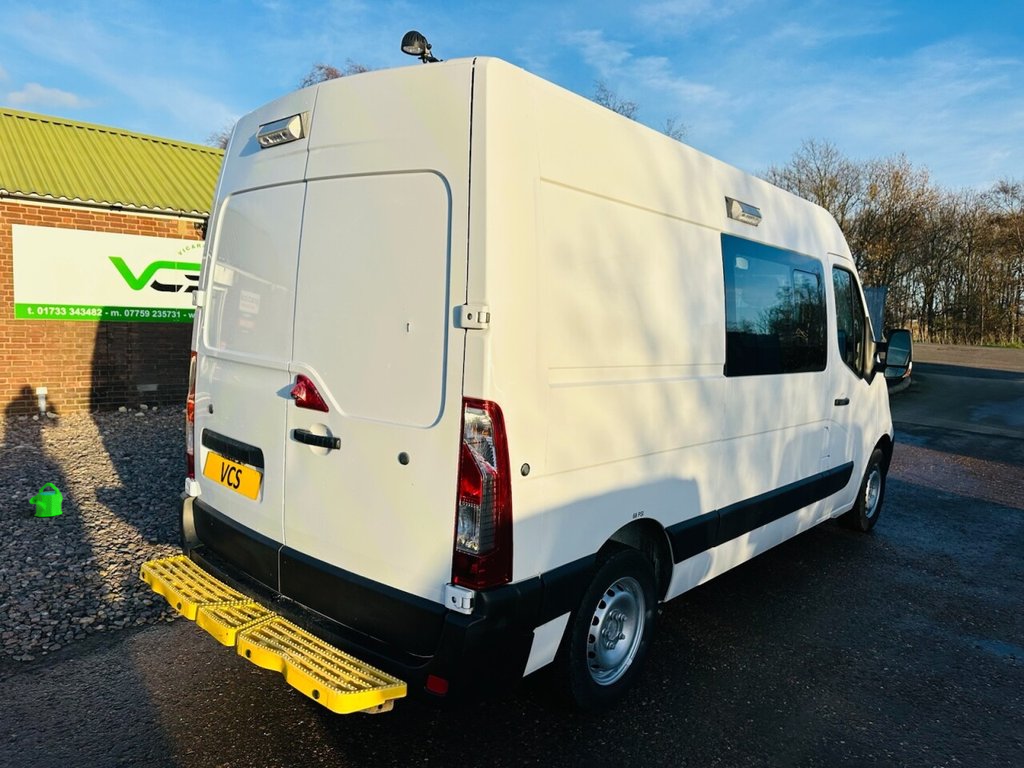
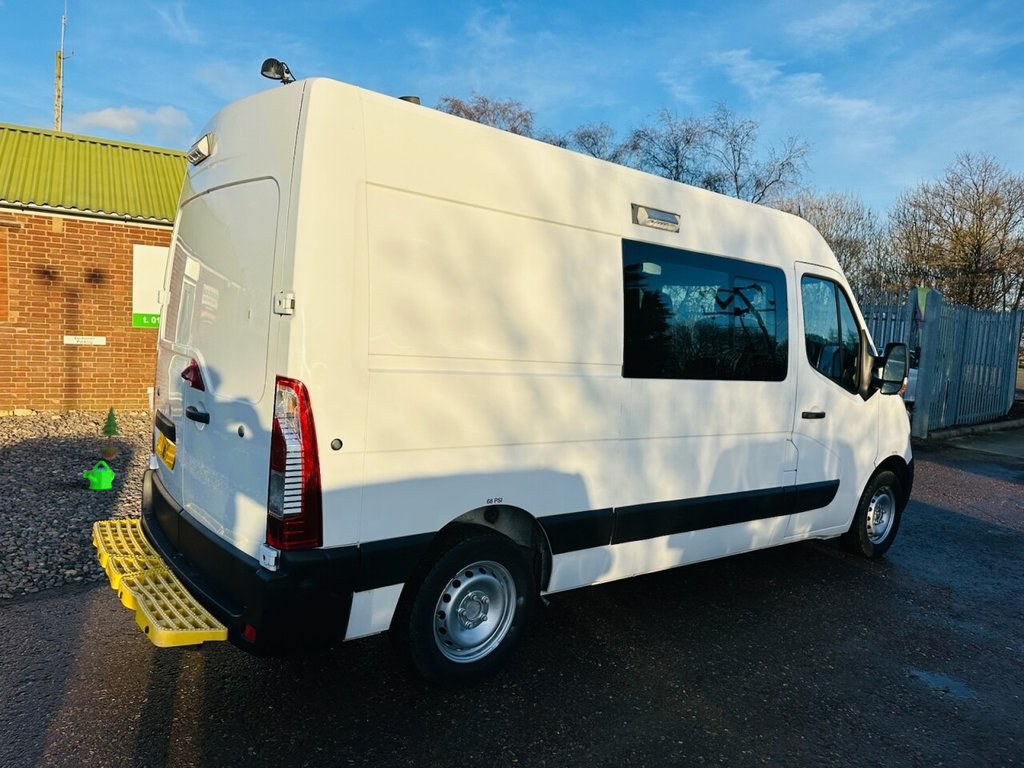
potted tree: none [22,416,50,481] -> present [100,407,121,461]

